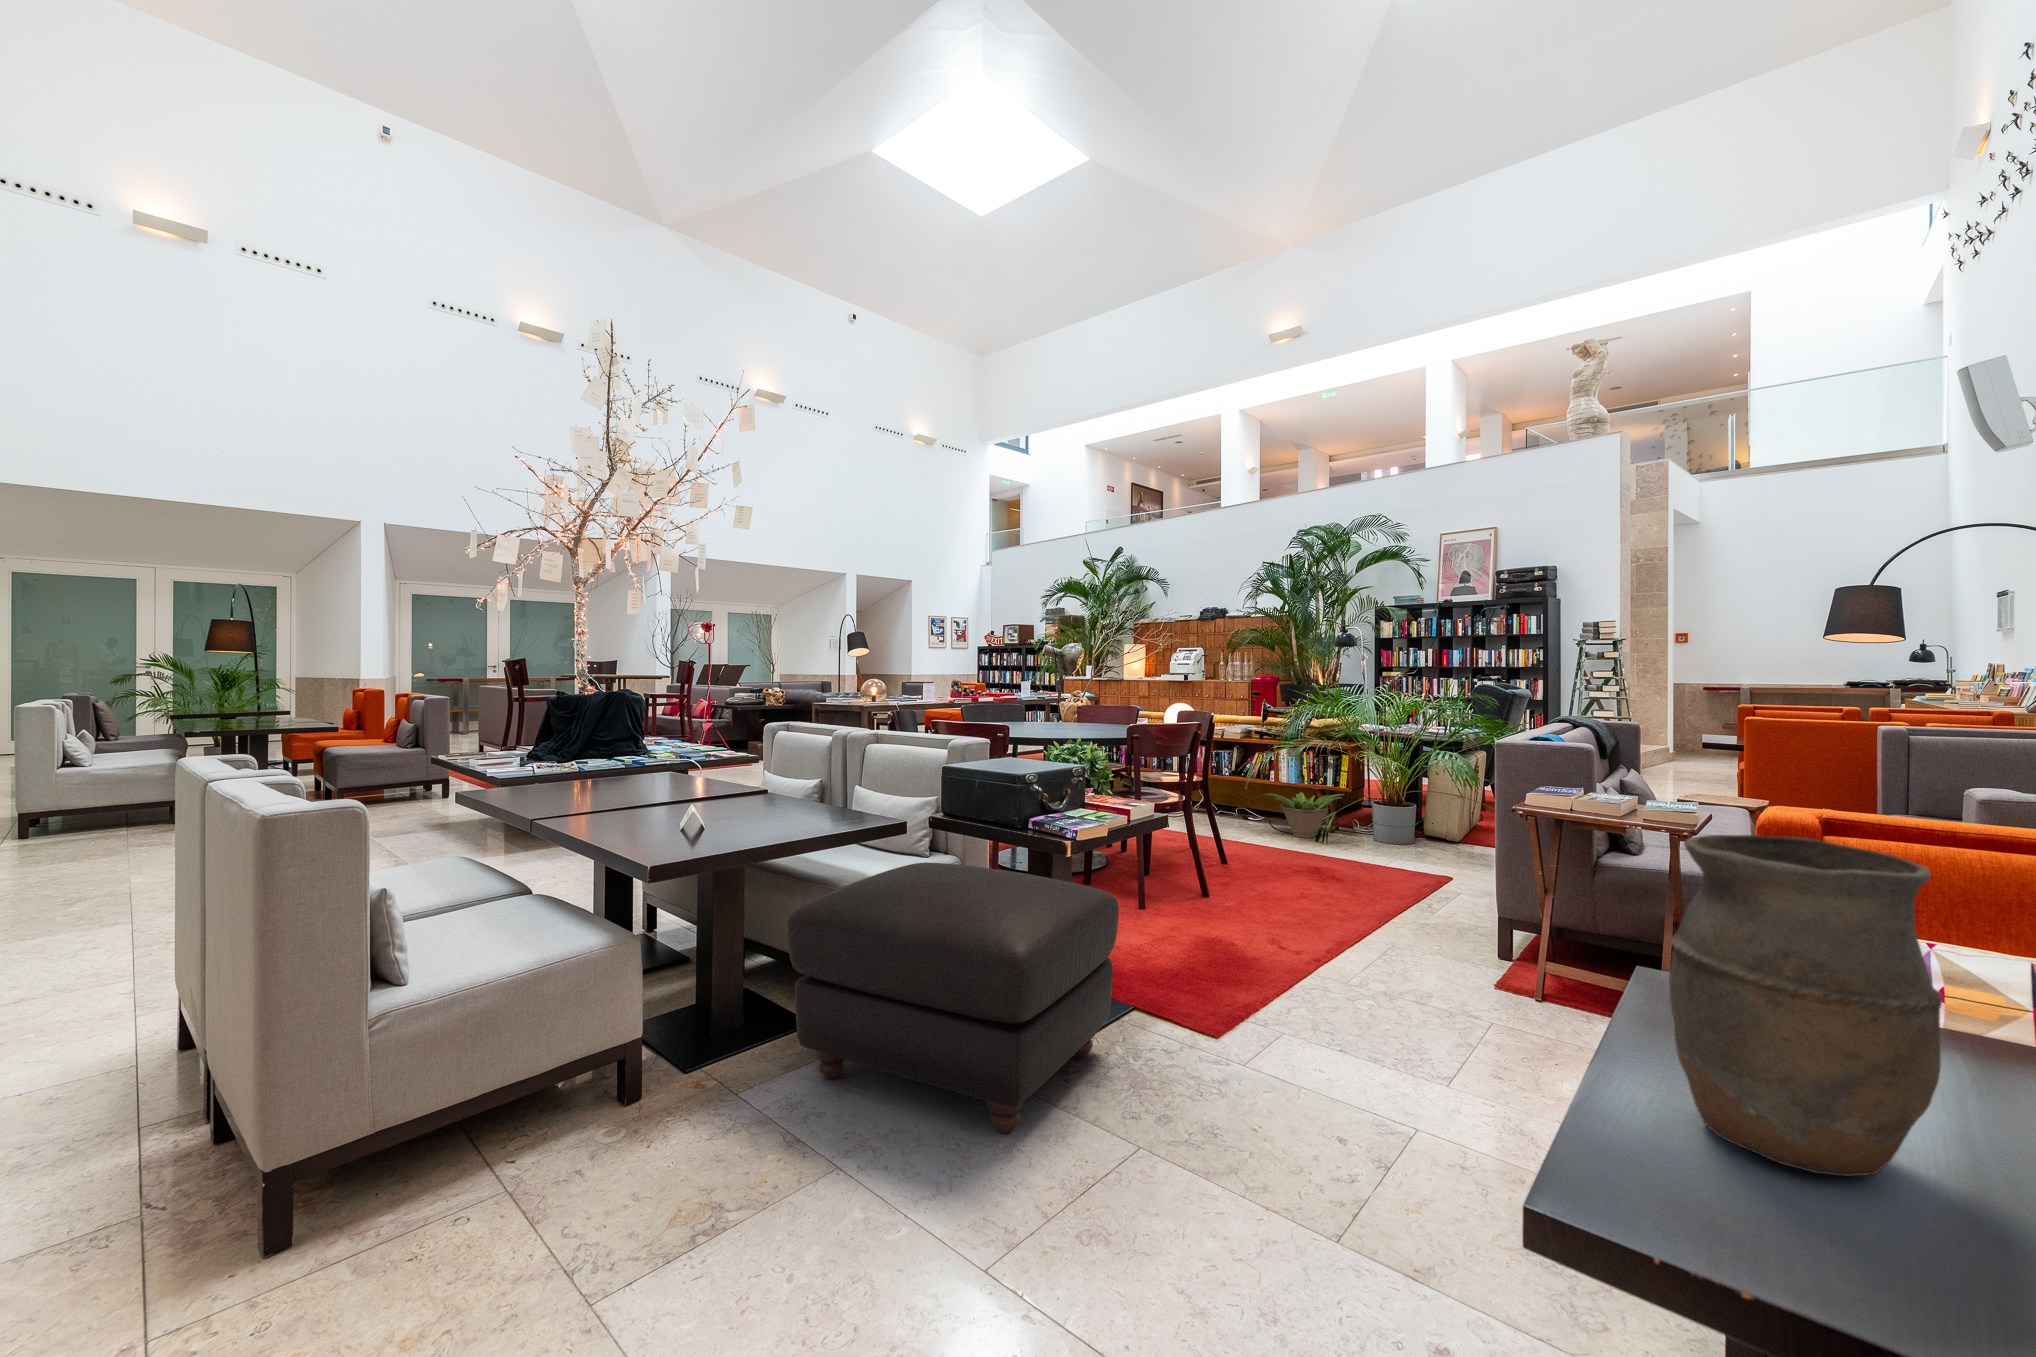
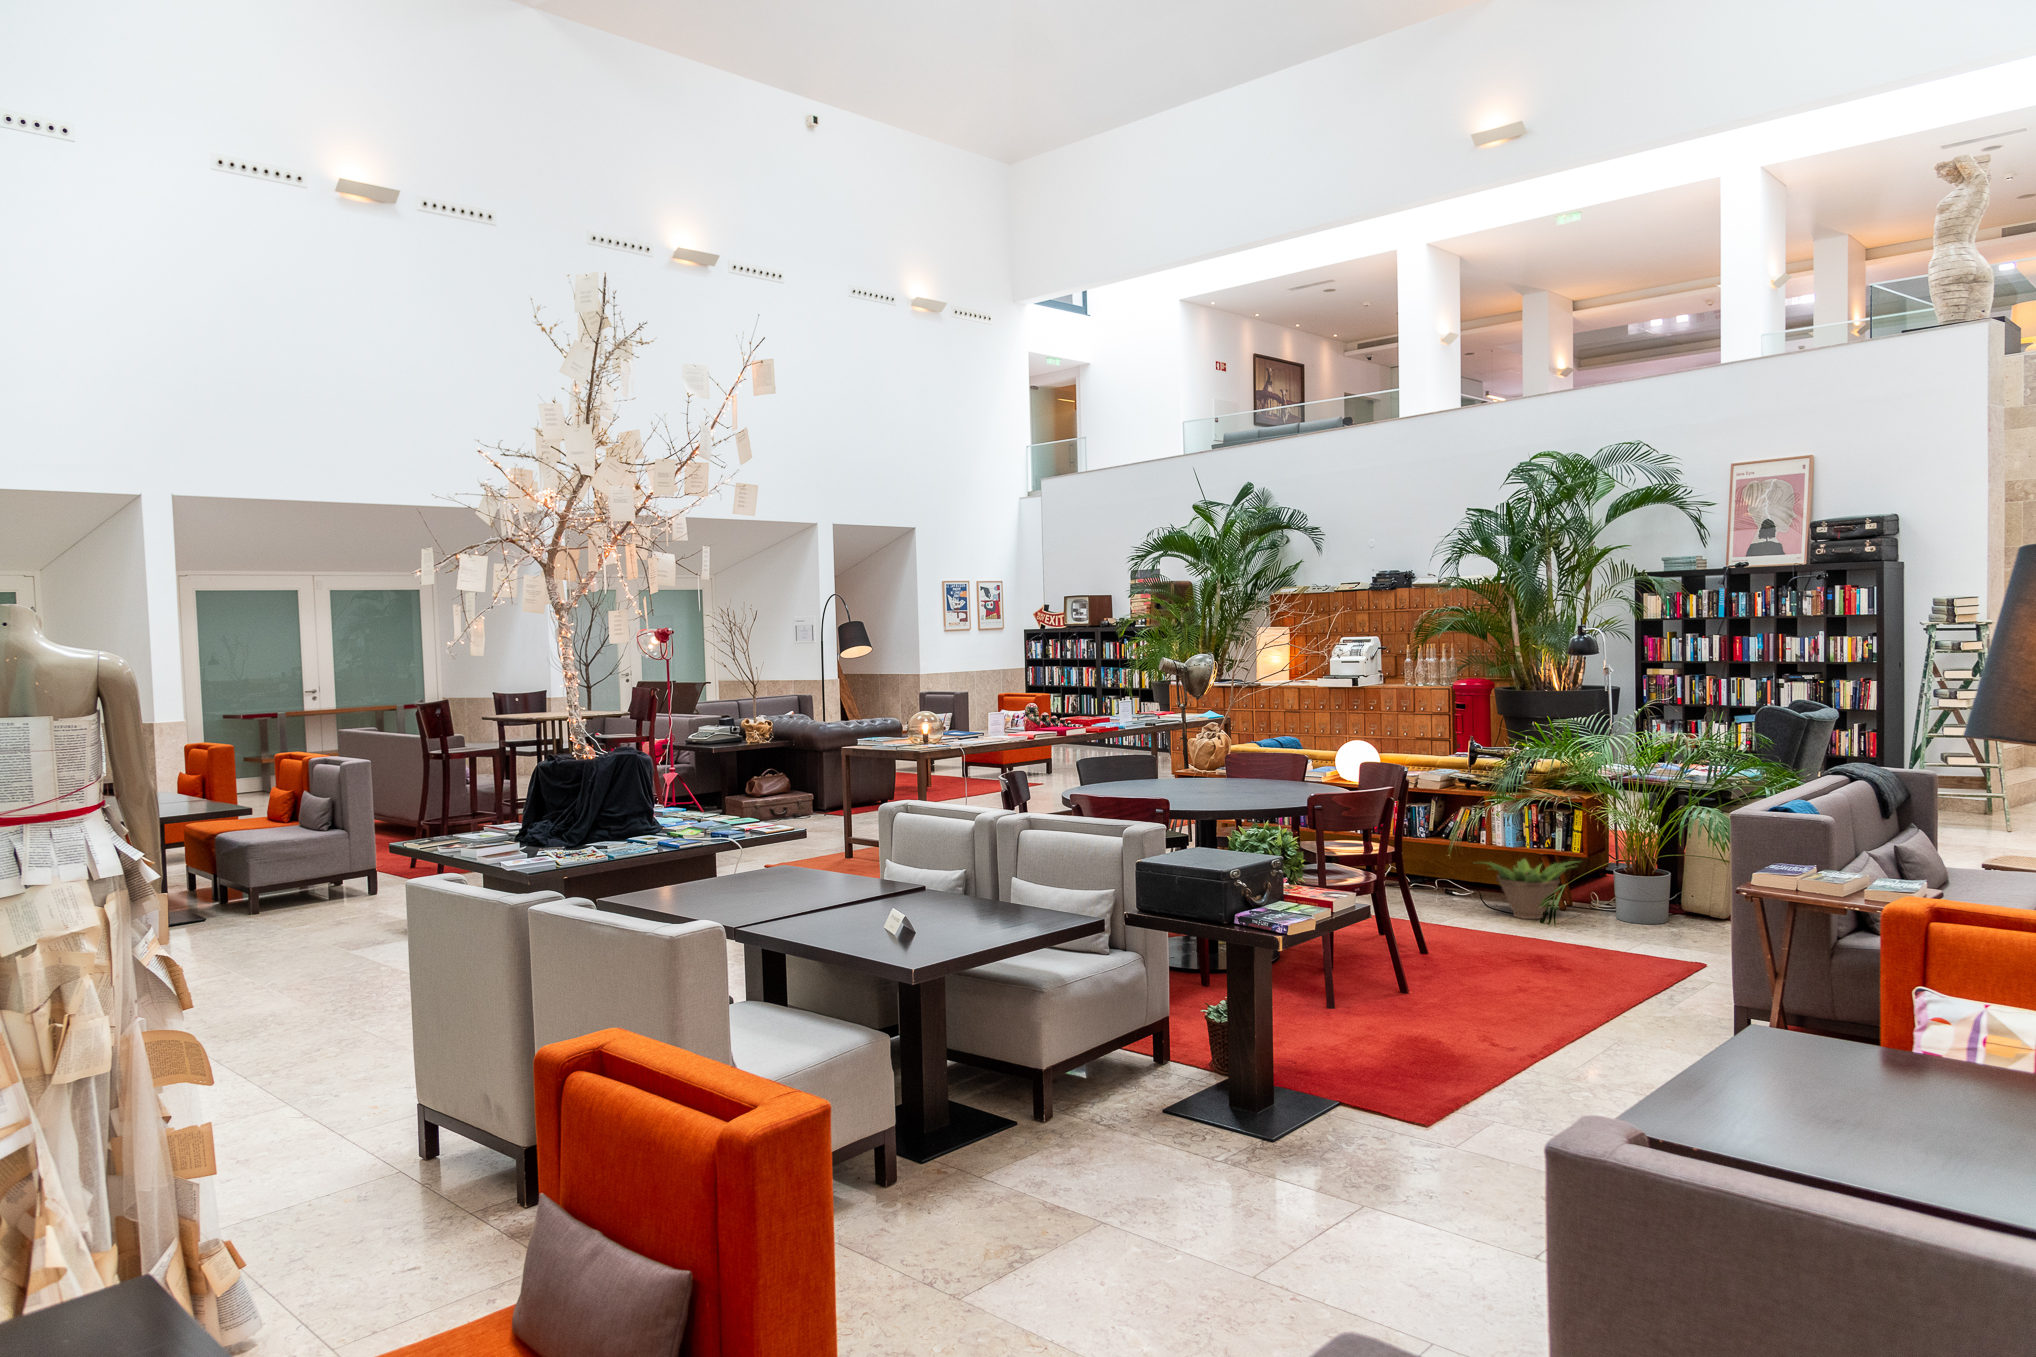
vase: present [1669,835,1943,1176] -> none [1728,935,1854,1117]
ottoman: present [787,862,1119,1133] -> none [1005,960,1332,1213]

